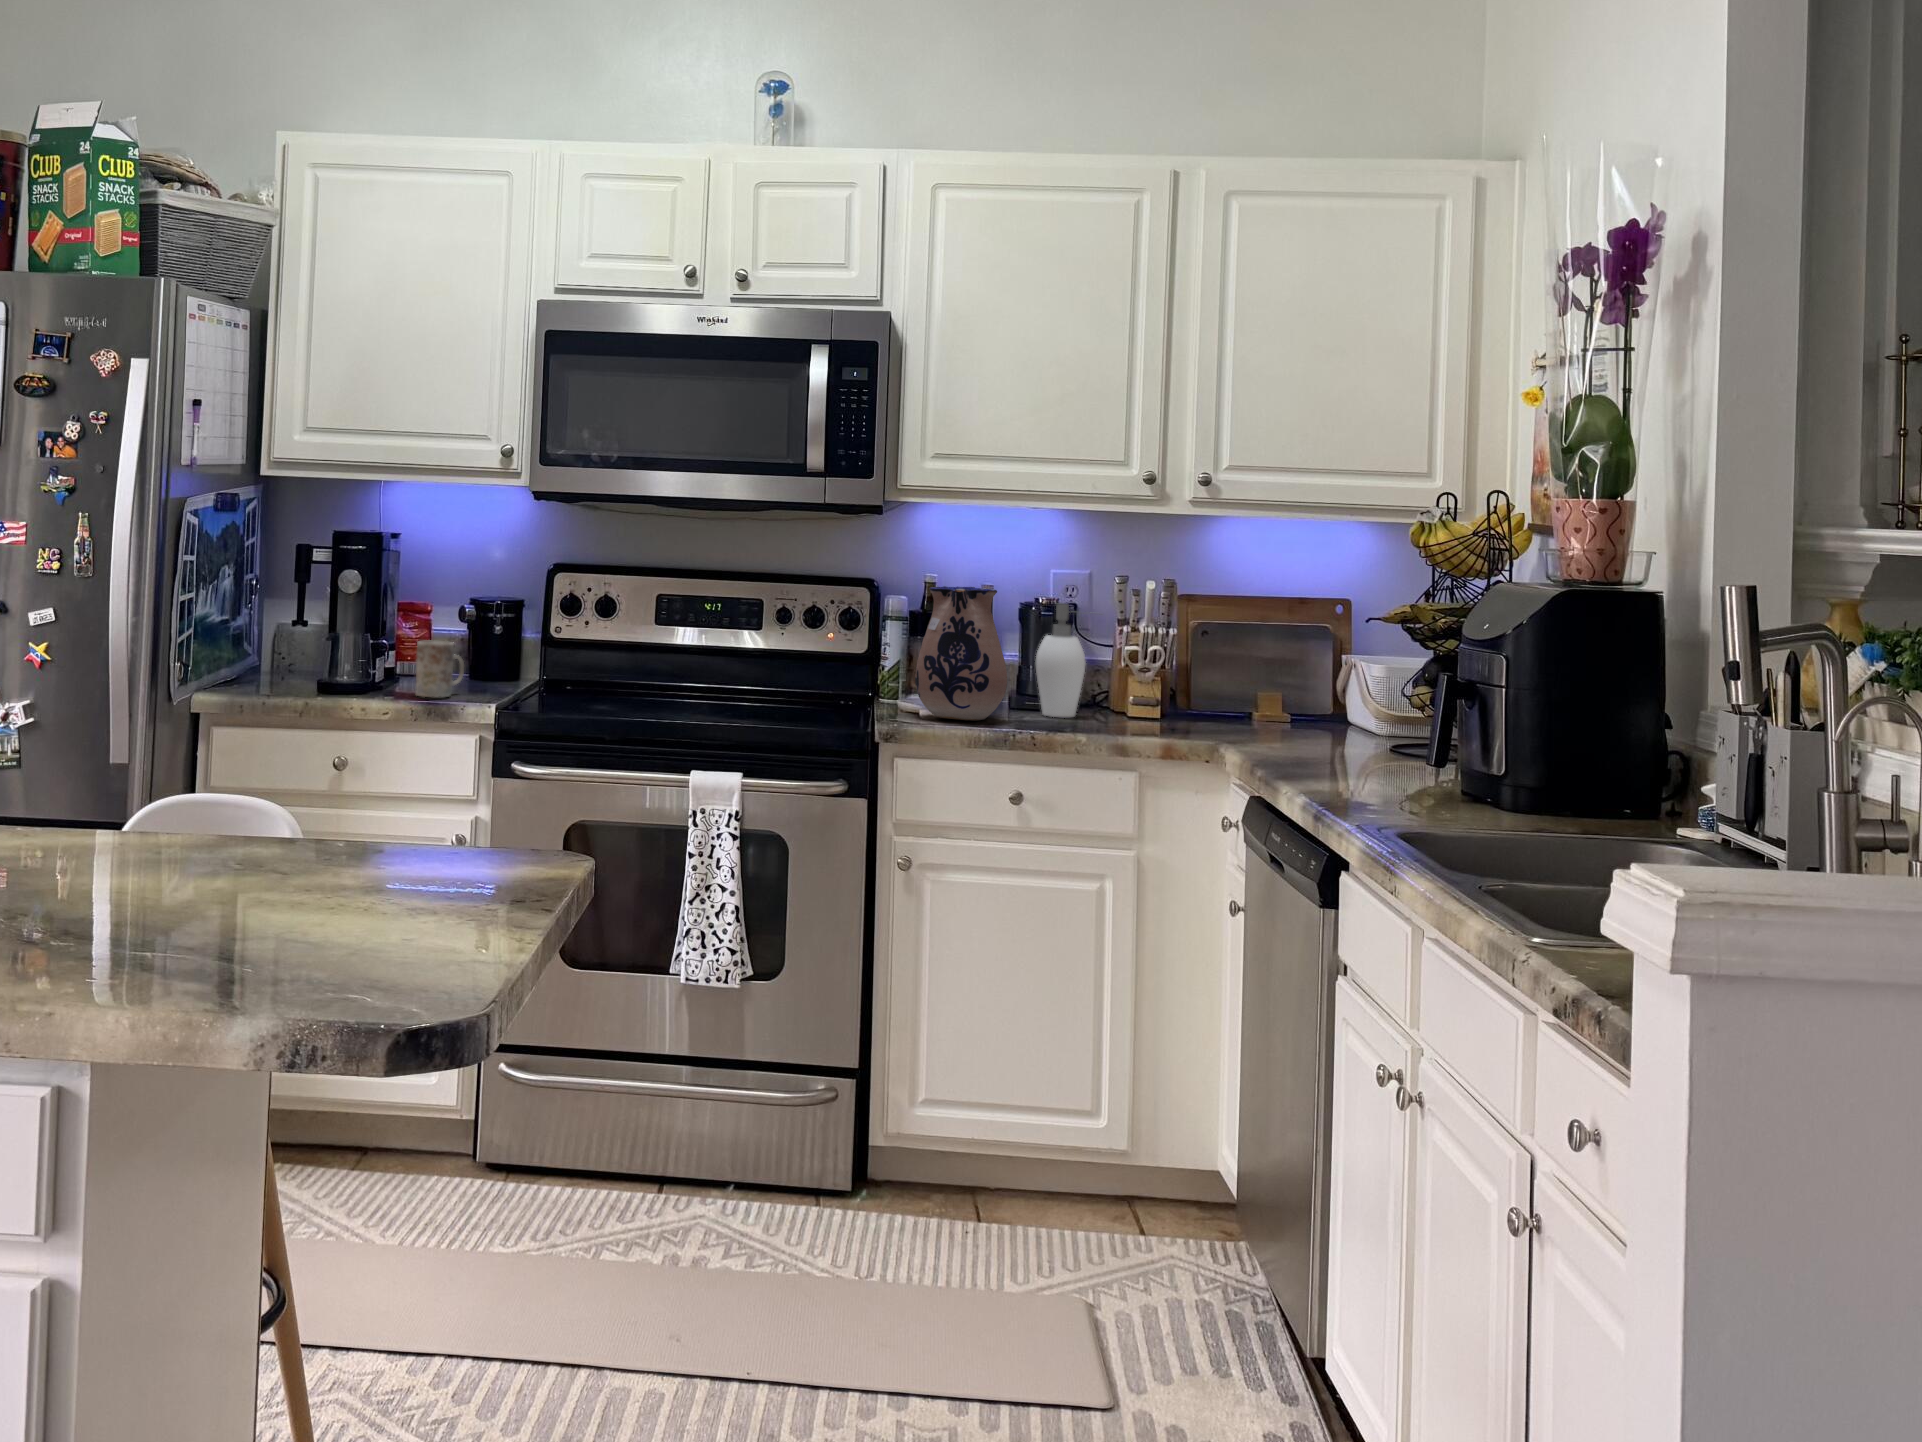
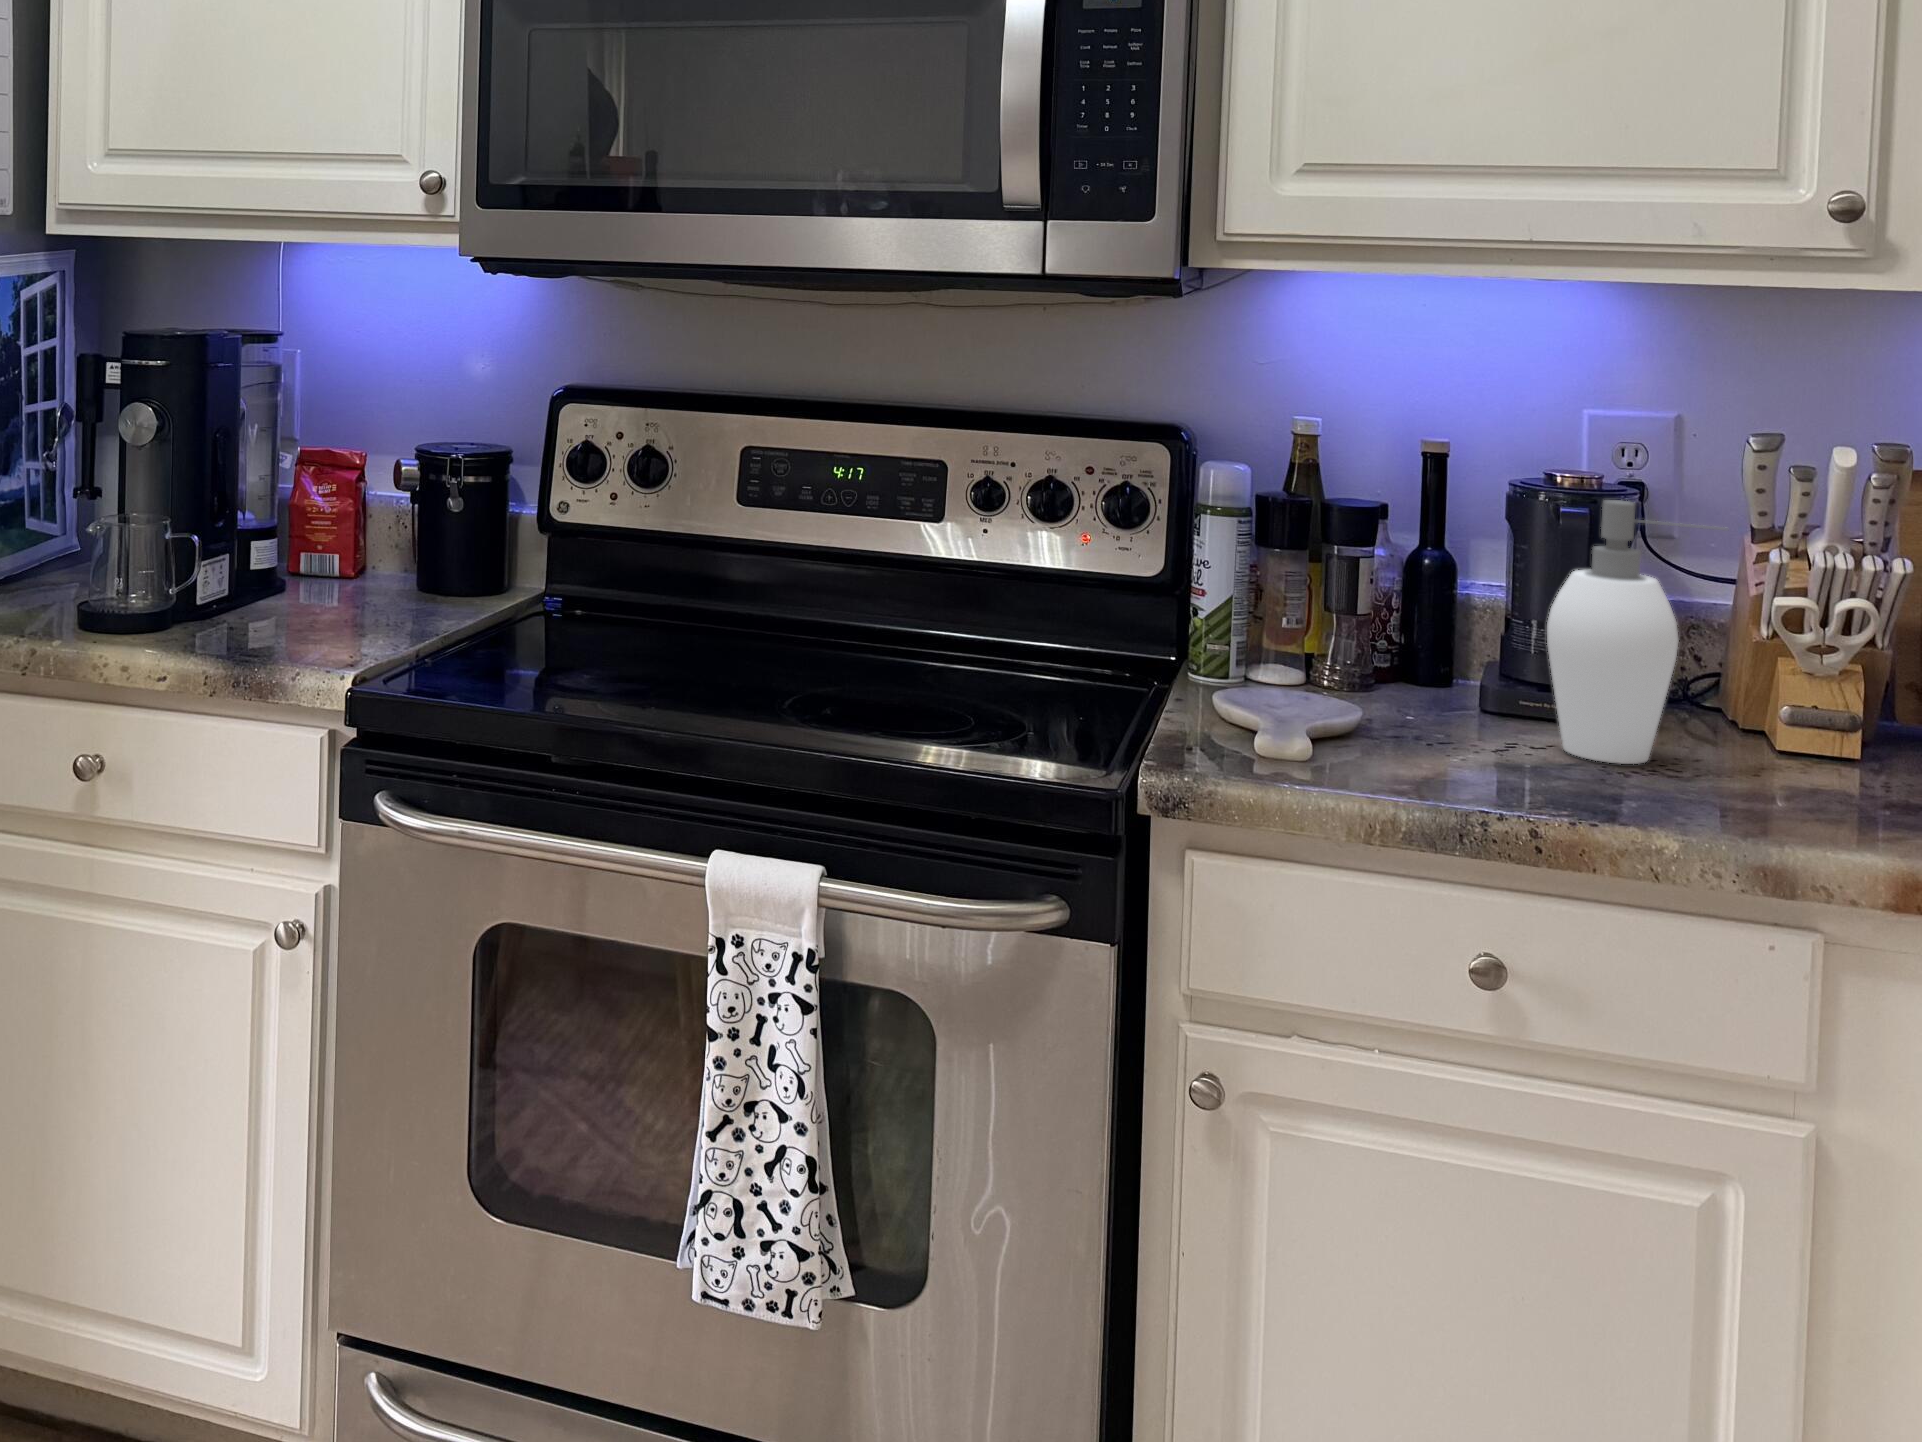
ceramic pitcher: present [915,586,1007,720] -> none [1245,459,1475,774]
mug: present [416,641,464,698] -> none [252,533,348,642]

